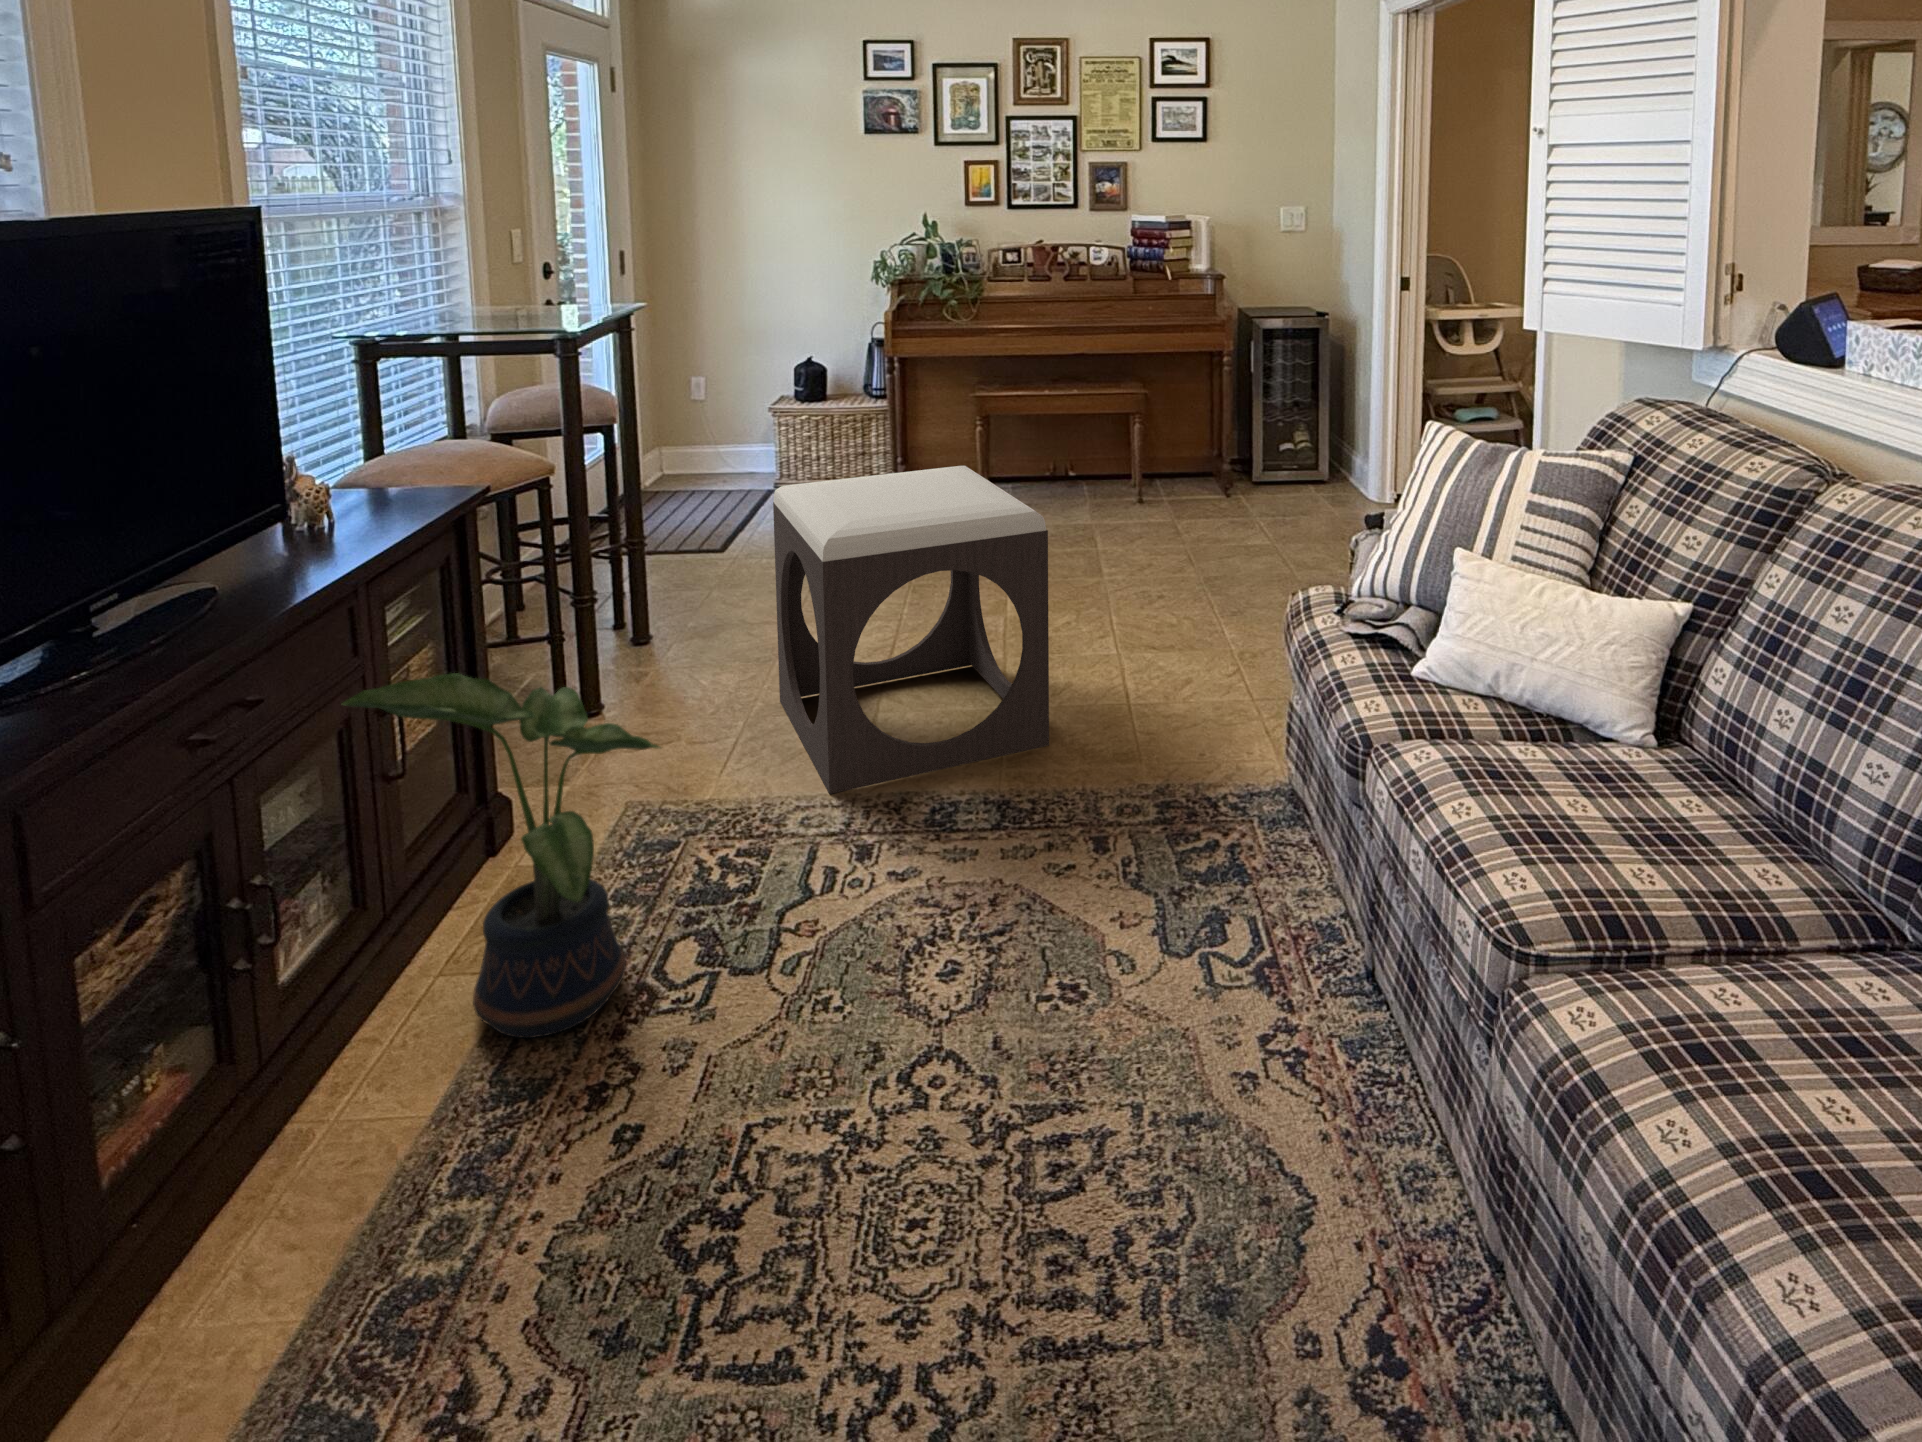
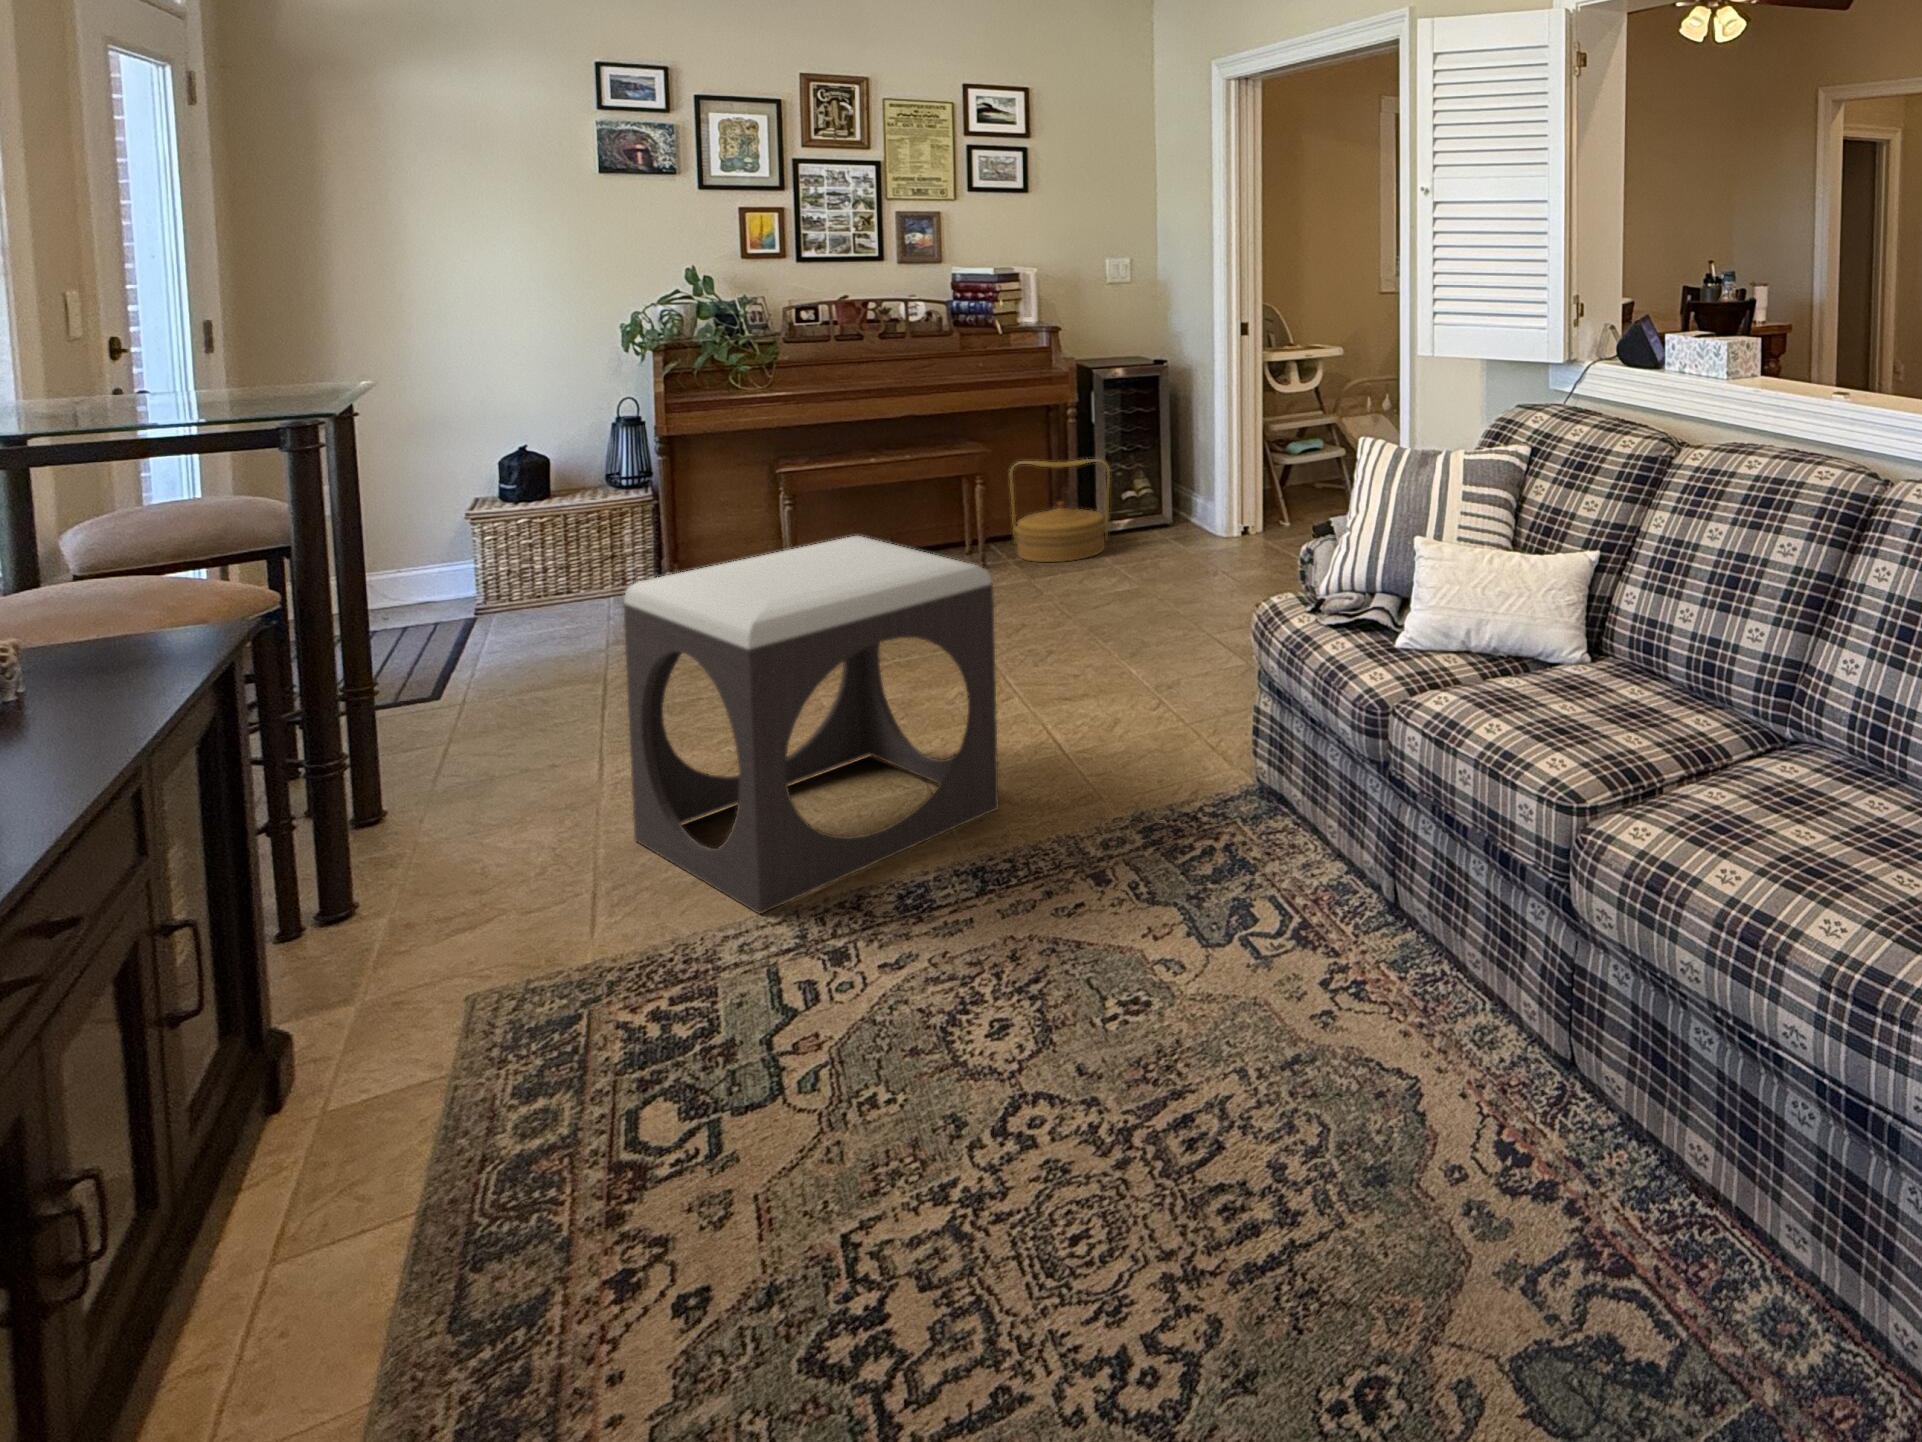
woven basket: none [1172,402,1264,505] -> present [1010,459,1110,562]
potted plant: present [342,673,661,1038] -> none [189,837,664,1274]

